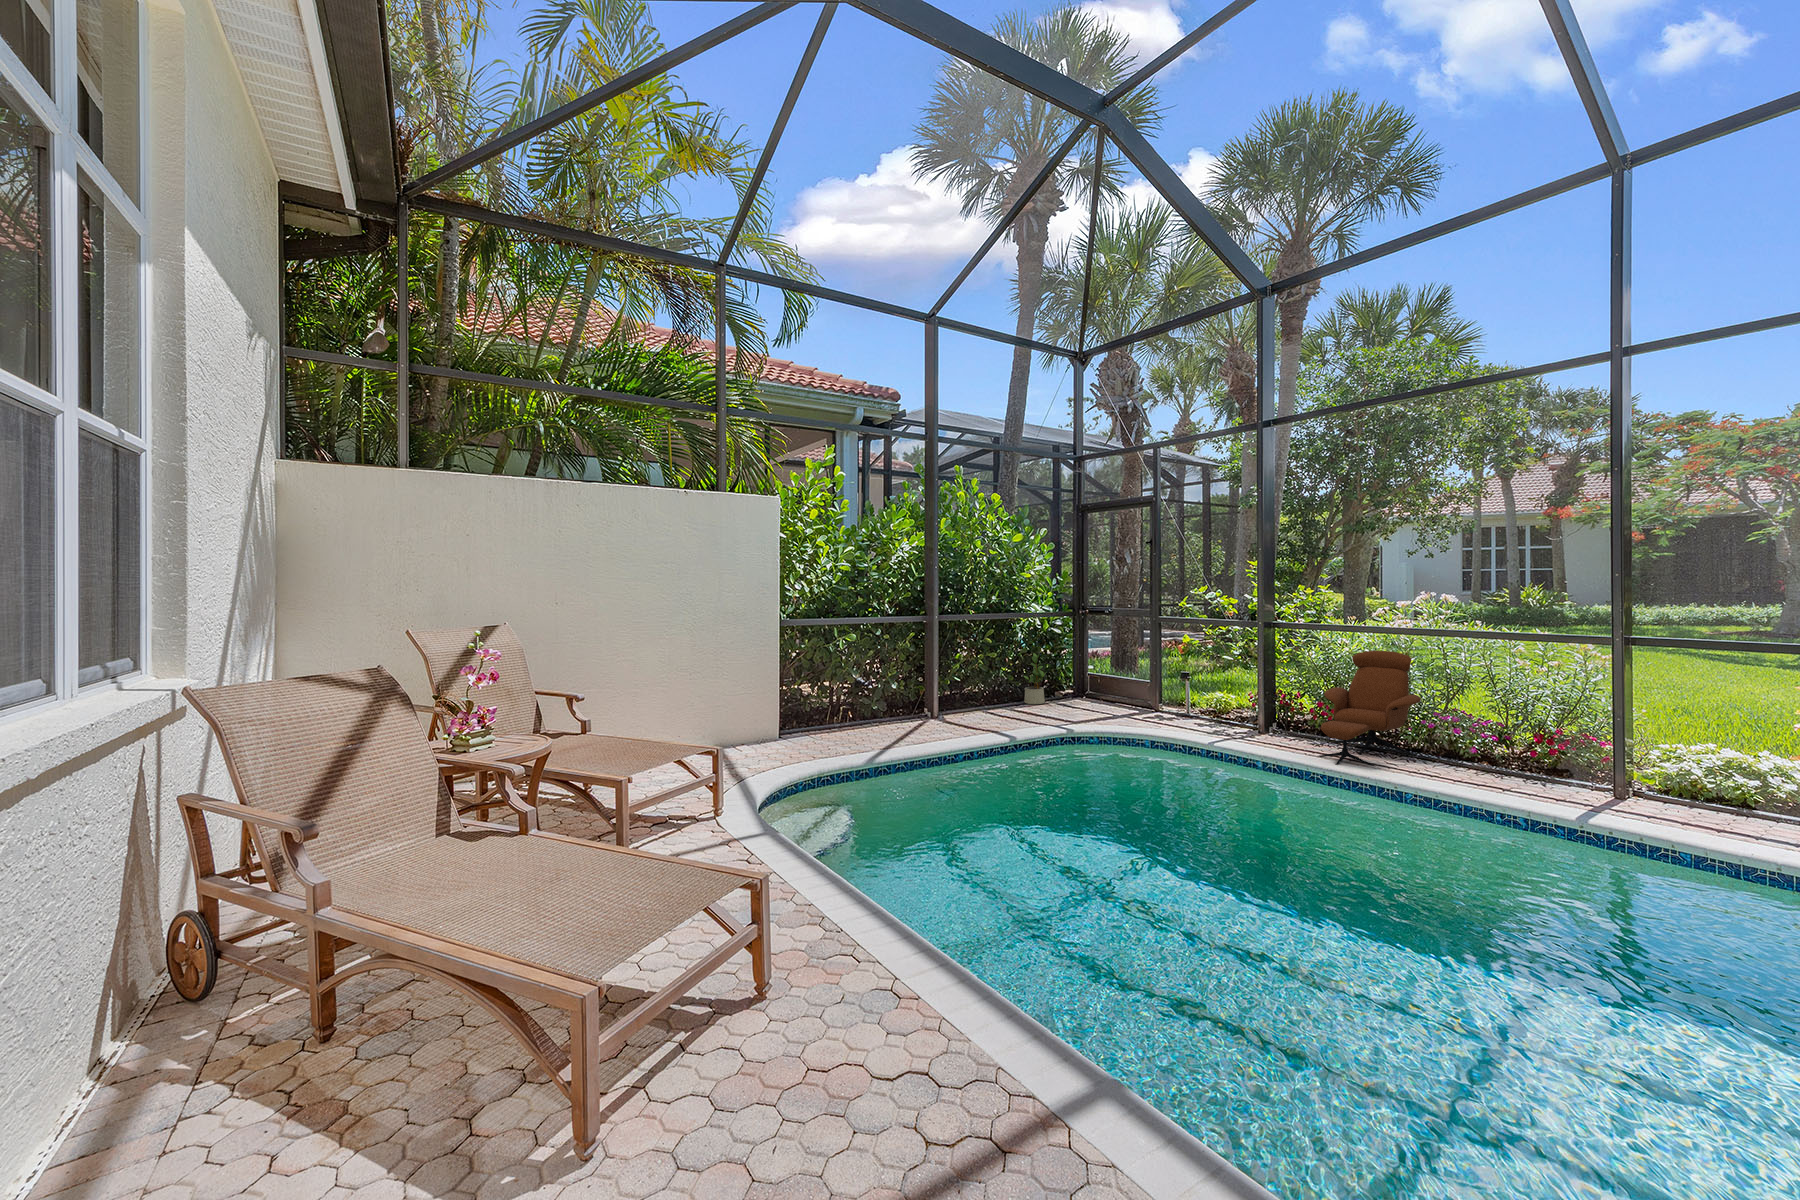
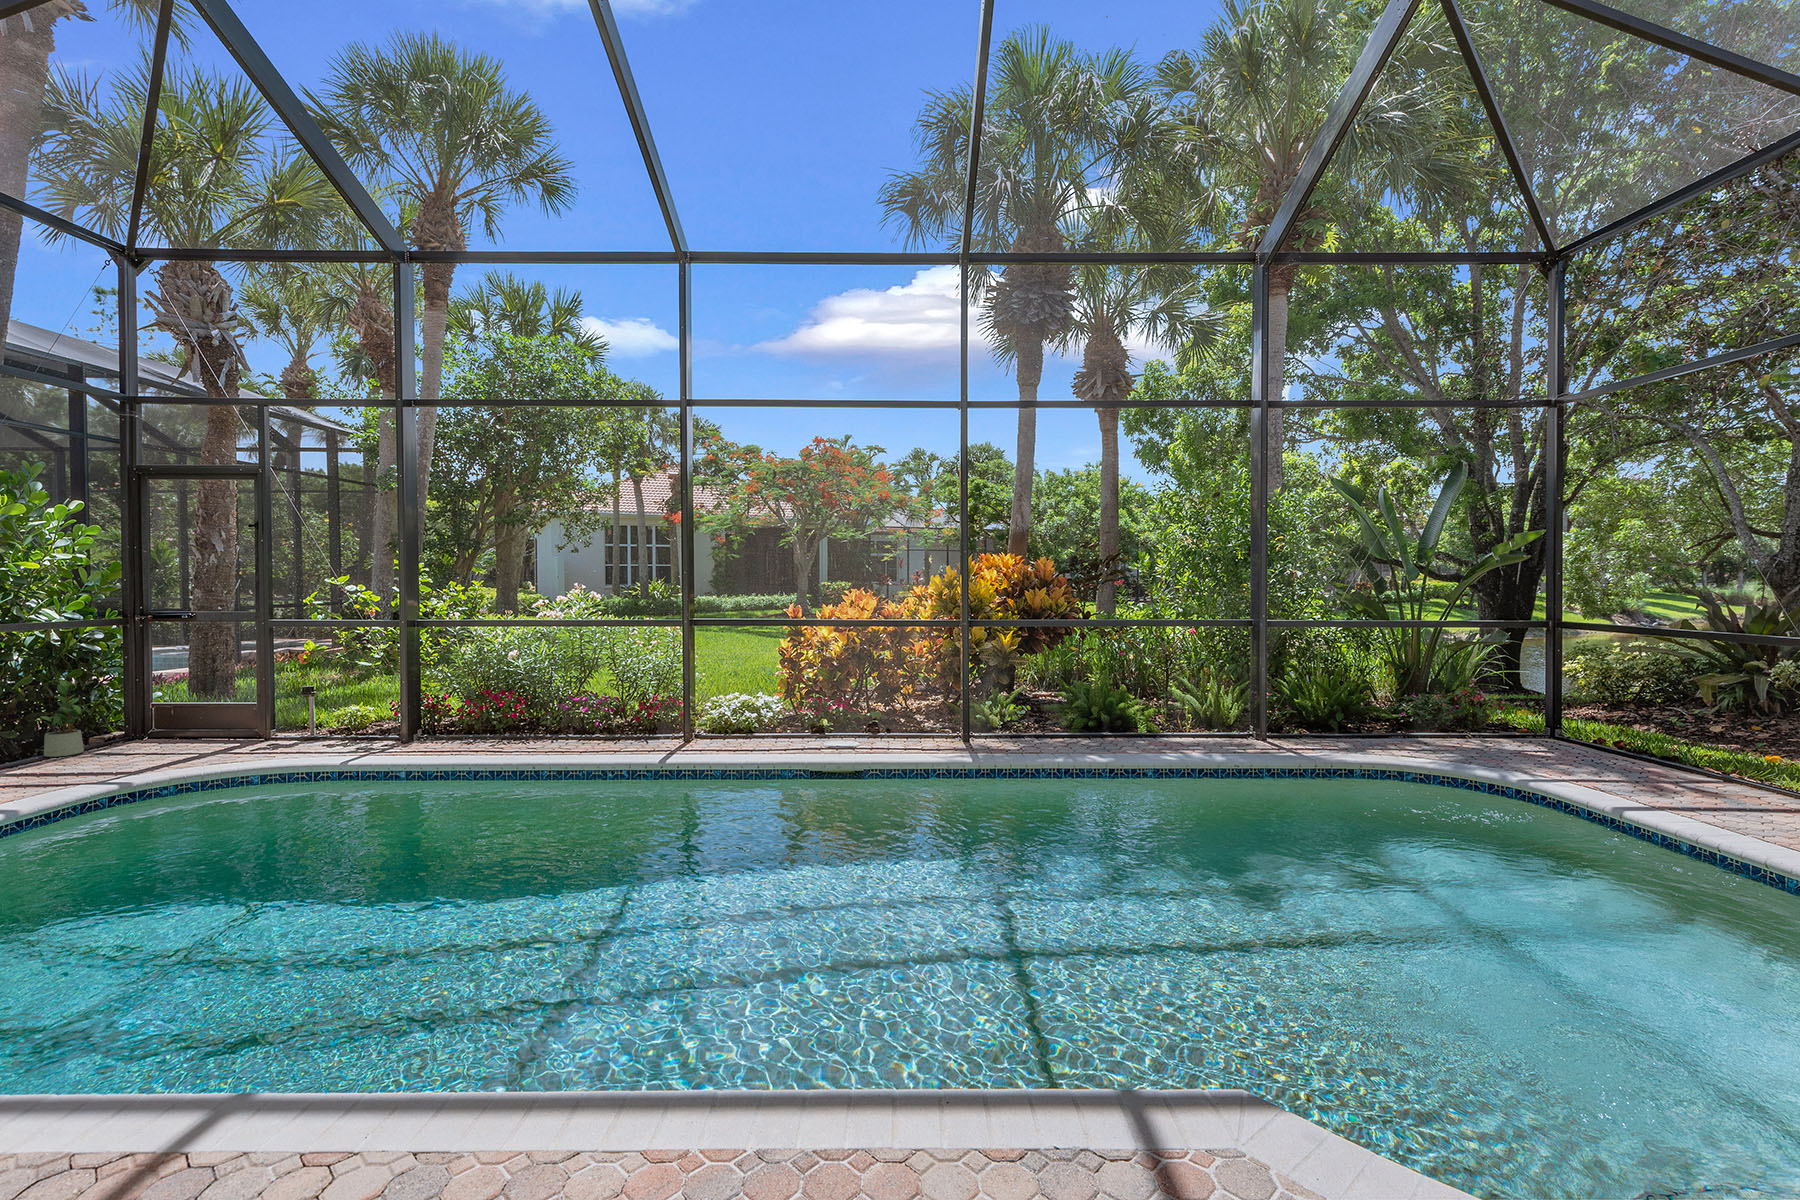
lounge chair: present [1318,651,1421,766] -> none [462,642,554,759]

